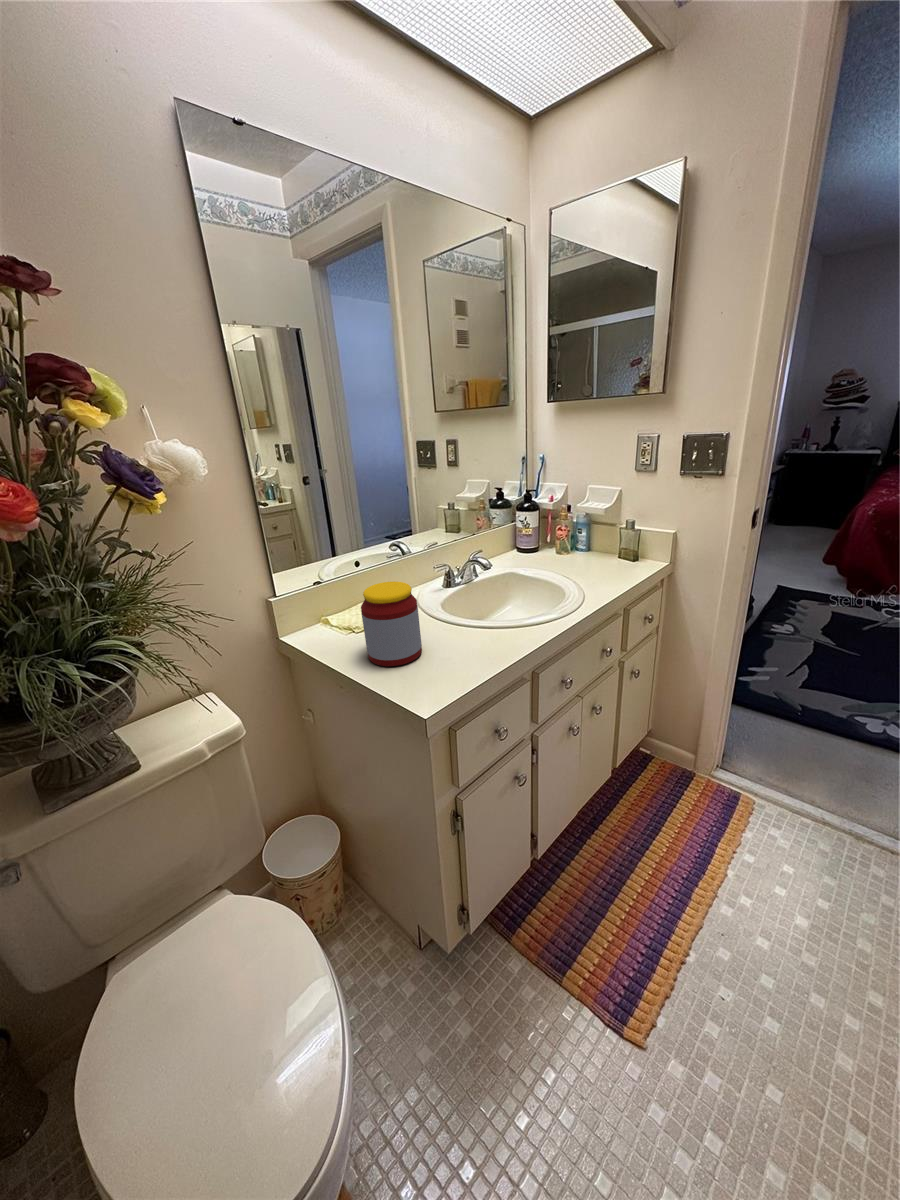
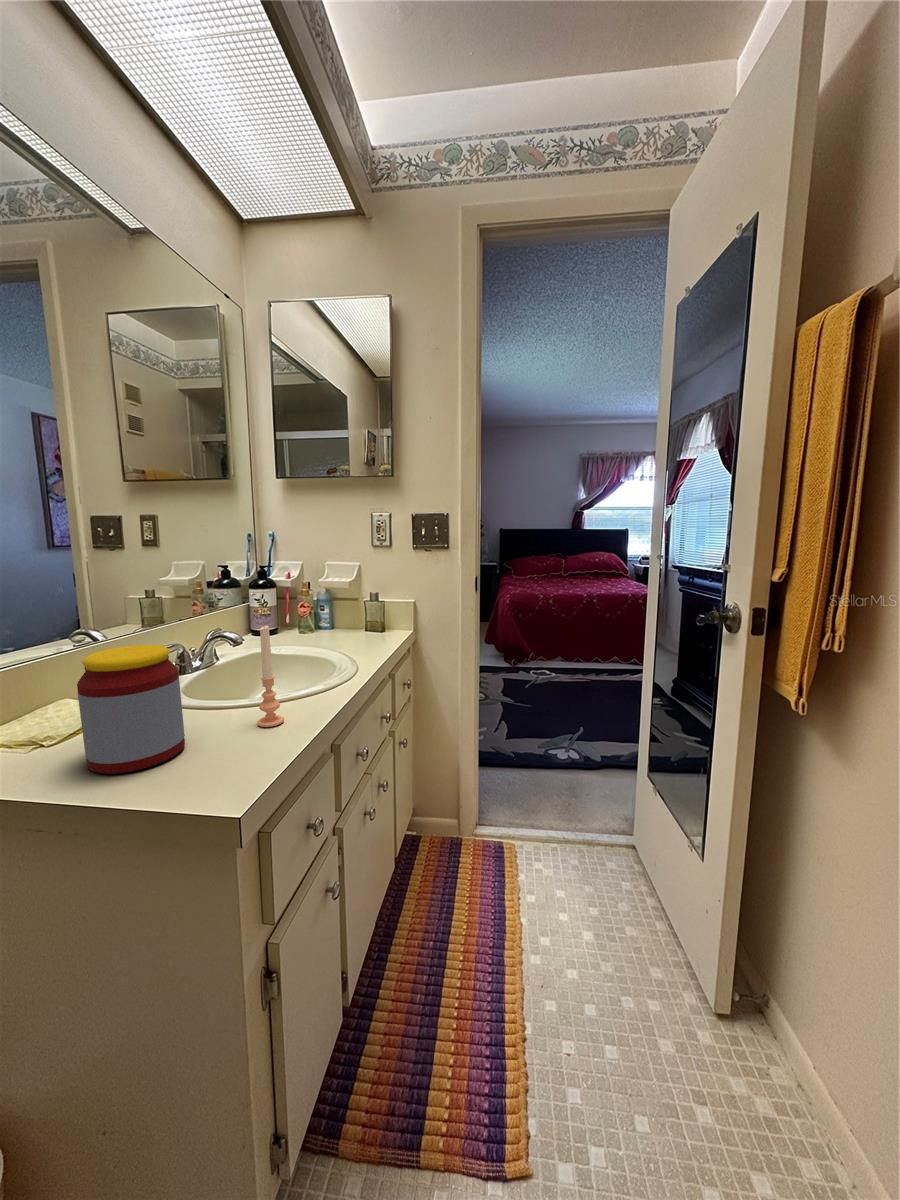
candle: none [471,576,490,653] -> present [257,626,284,727]

